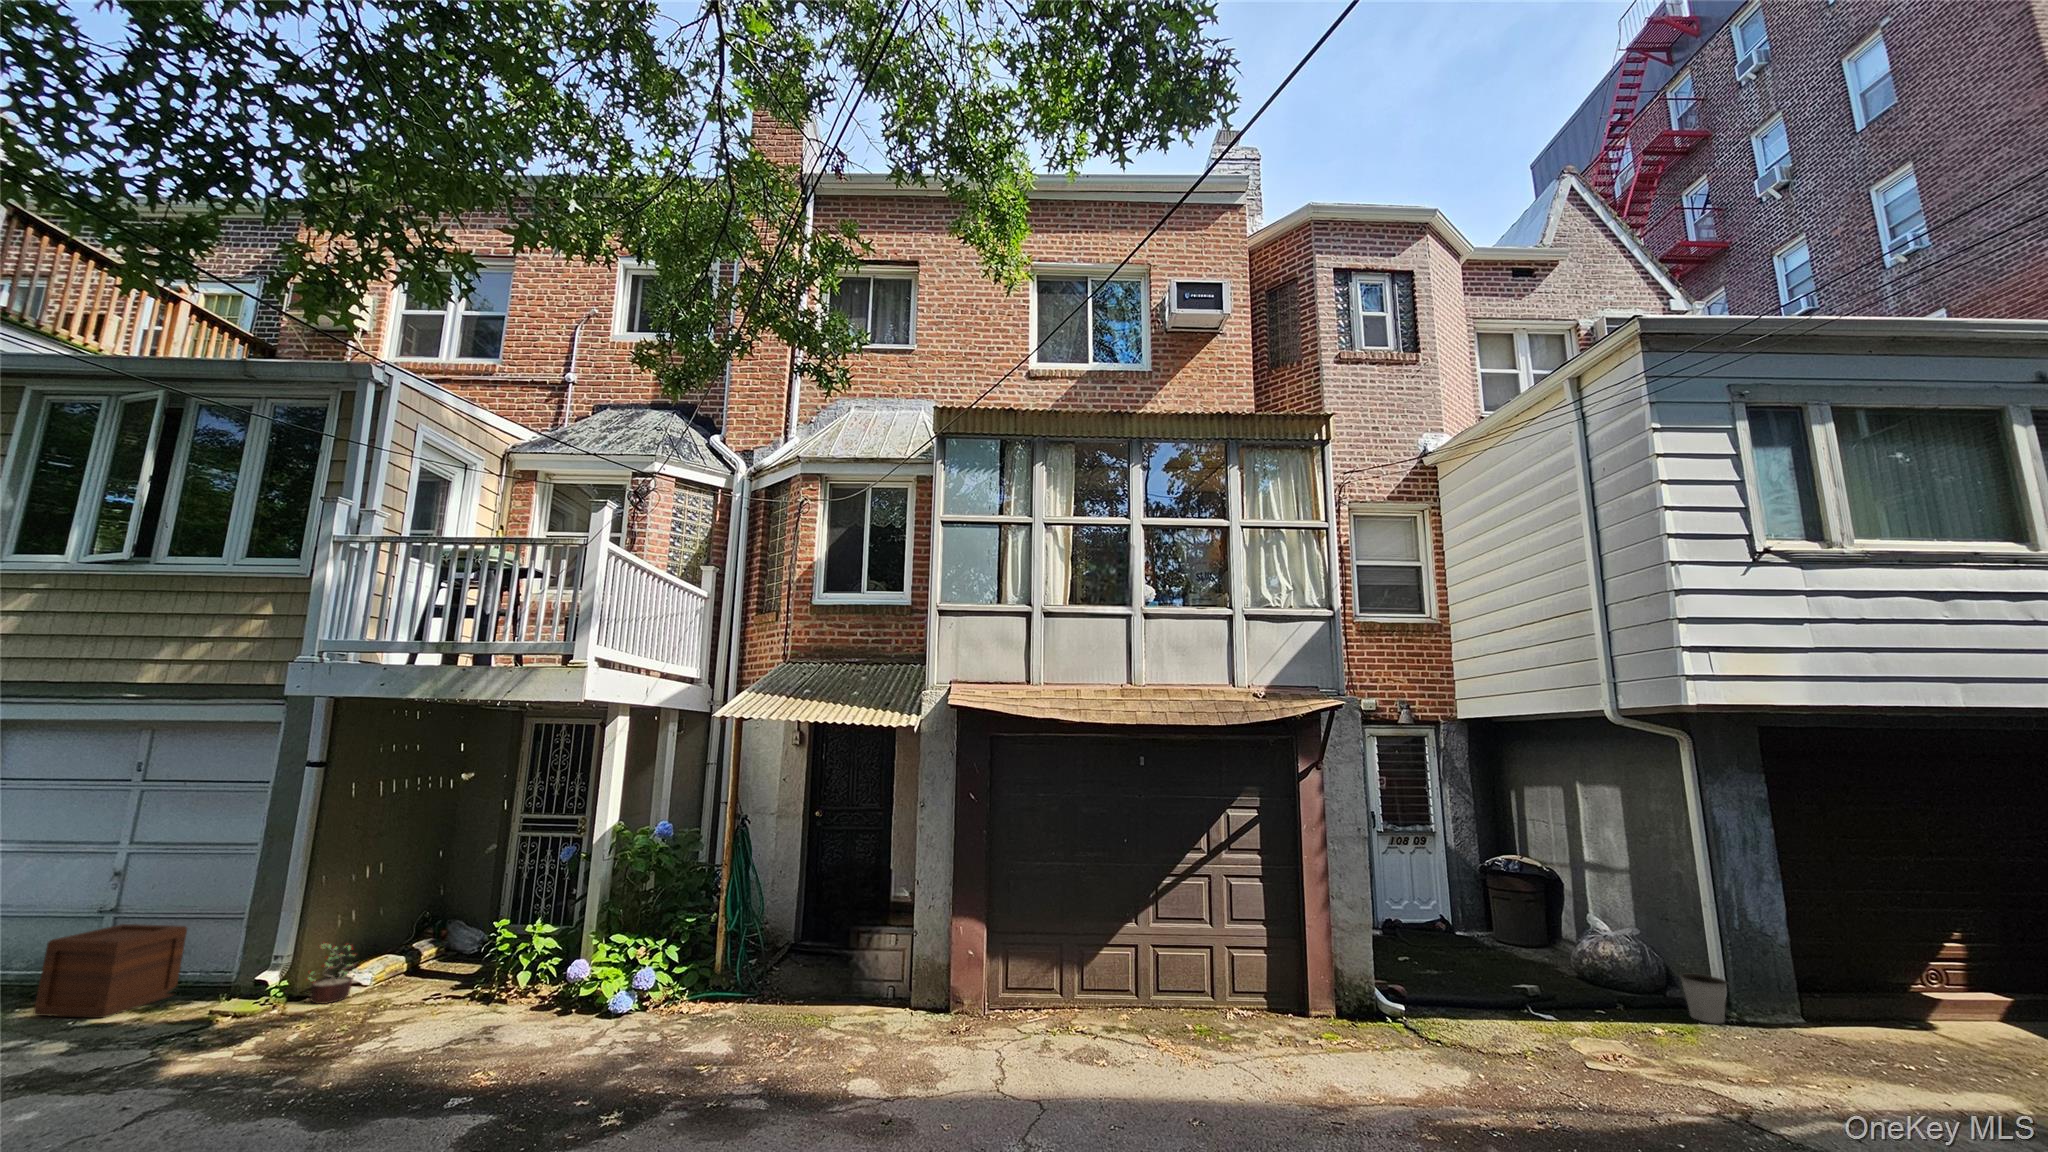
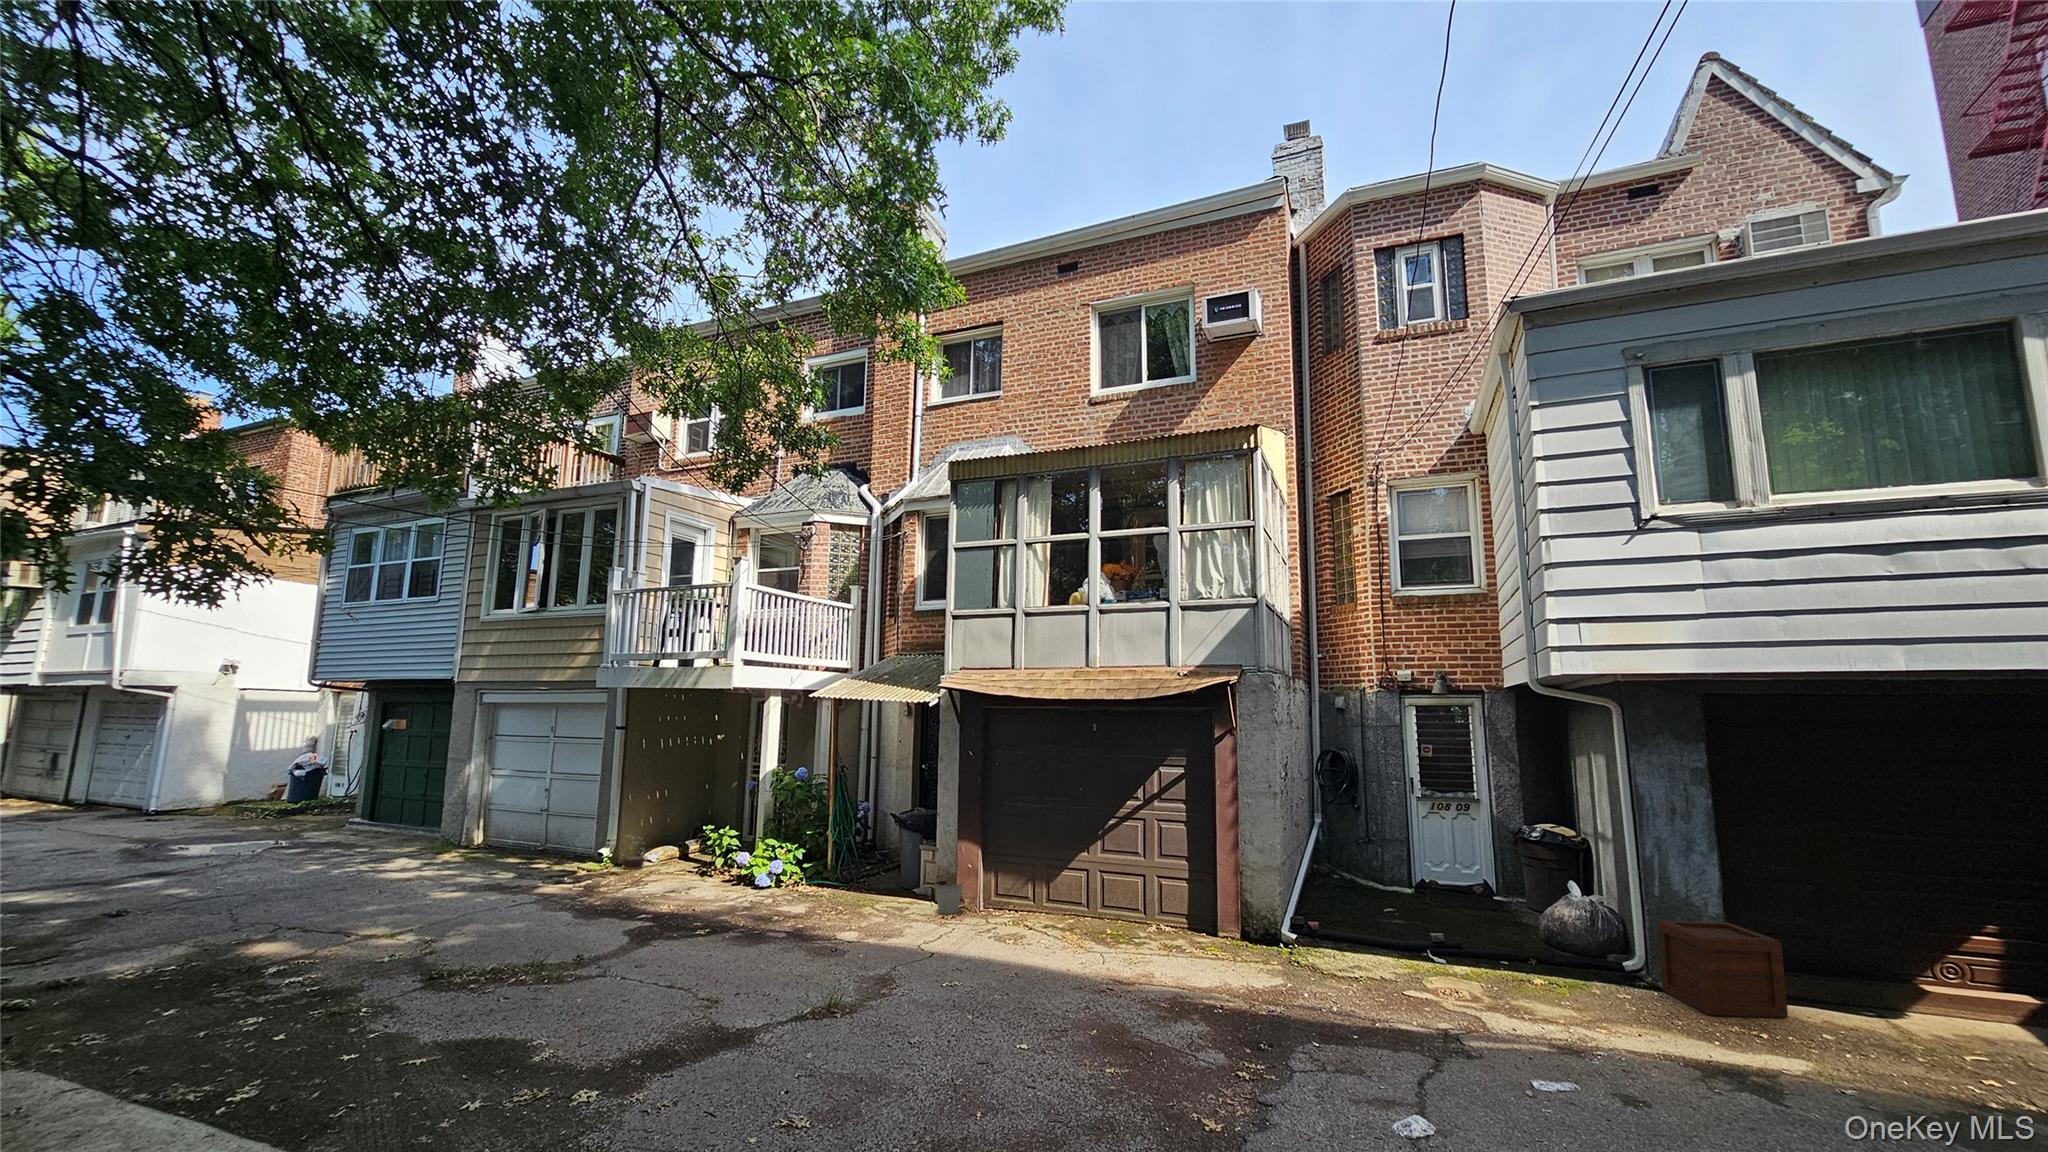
wooden crate: present [34,924,187,1018] -> present [1657,921,1788,1018]
bucket: present [1680,974,1727,1023] -> present [935,880,963,914]

